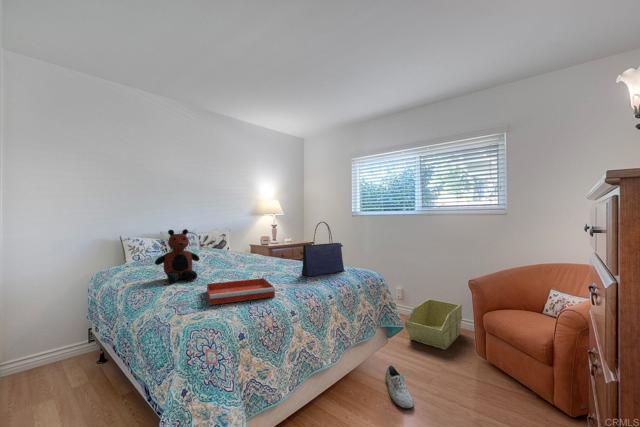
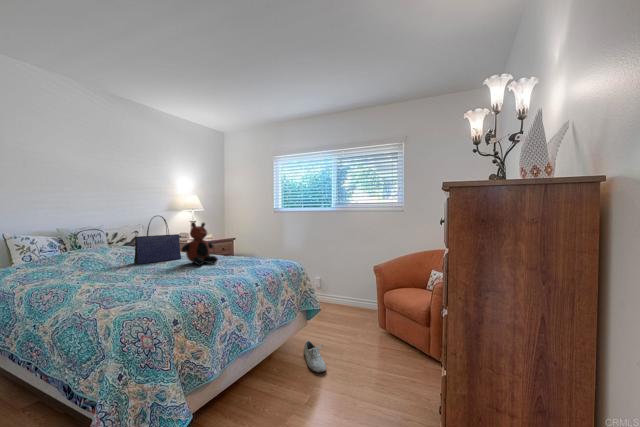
tote bag: present [302,222,344,277] -> present [134,216,182,264]
teddy bear: present [155,229,199,283] -> present [182,223,218,265]
tray: present [207,278,275,305] -> none [131,271,206,298]
storage bin: present [405,299,462,350] -> none [320,284,365,325]

